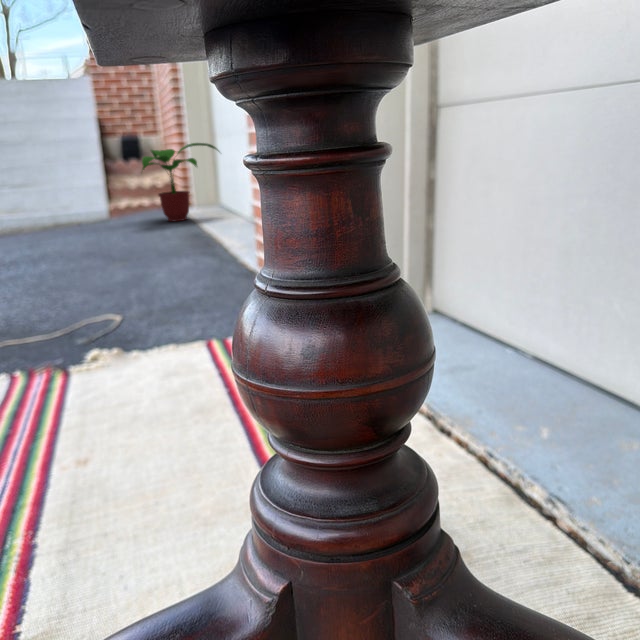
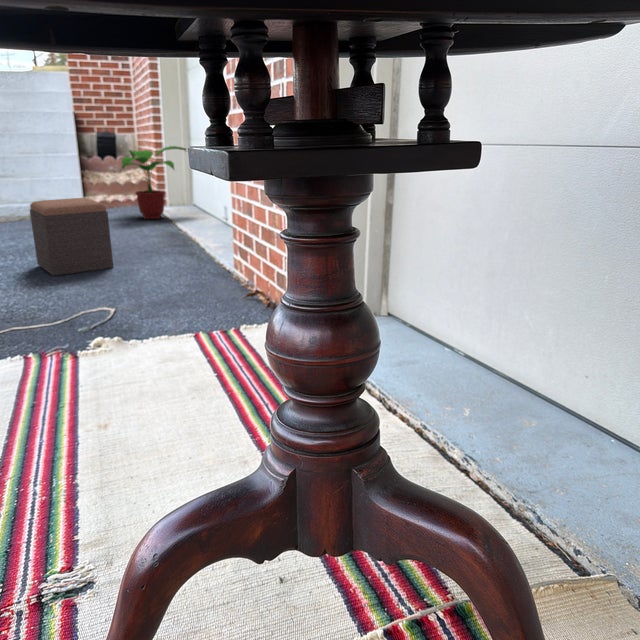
footstool: none [37,199,128,285] -> present [30,198,113,276]

